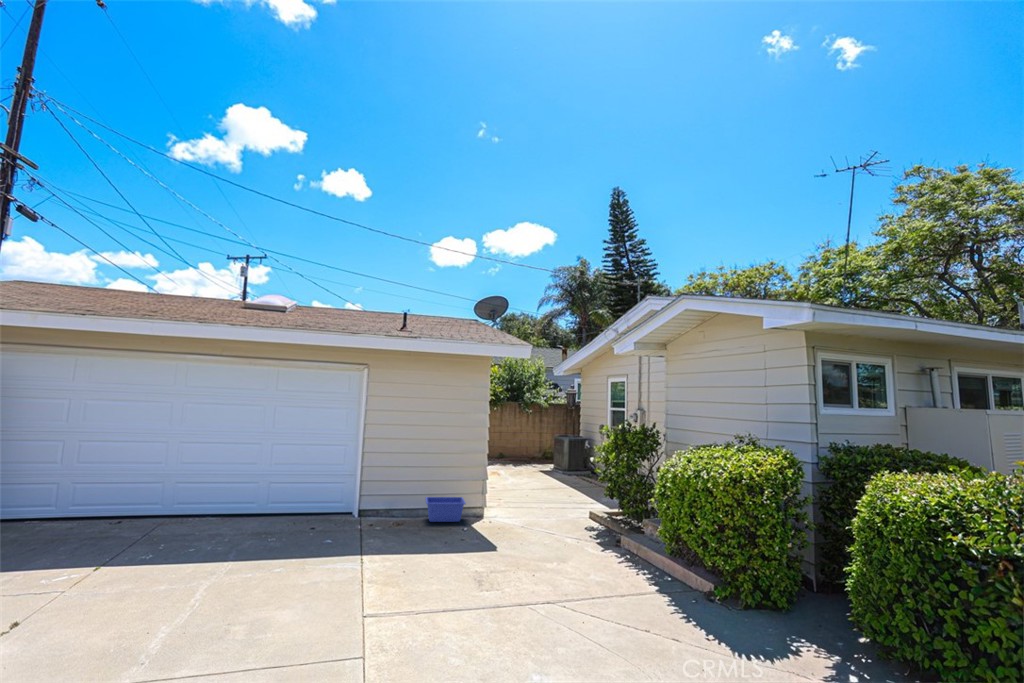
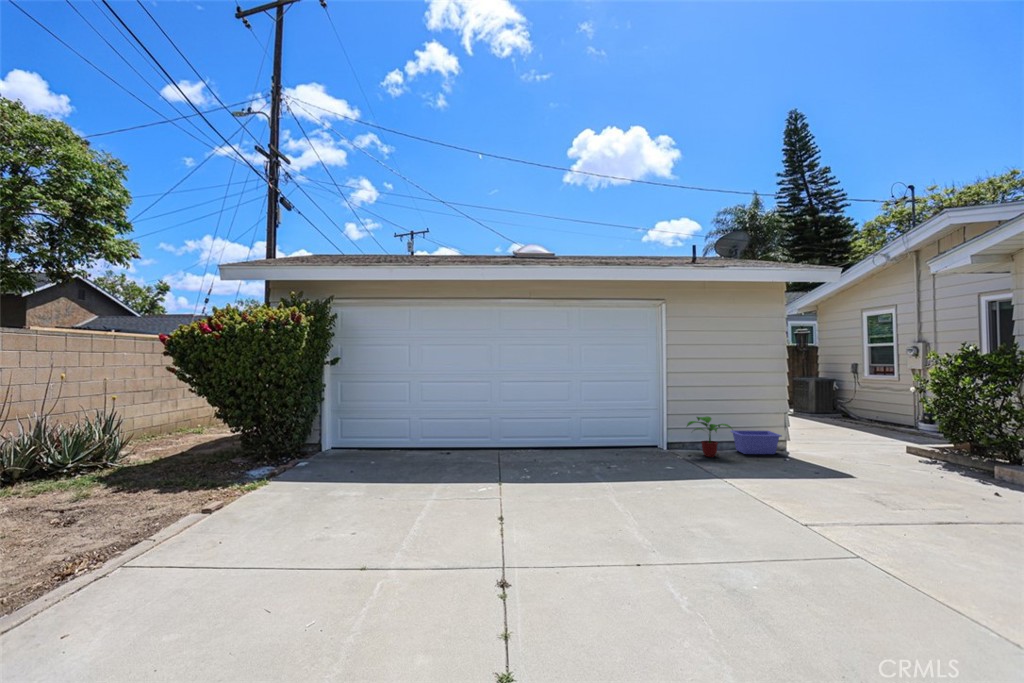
potted plant: none [368,484,413,526] -> present [687,417,731,457]

